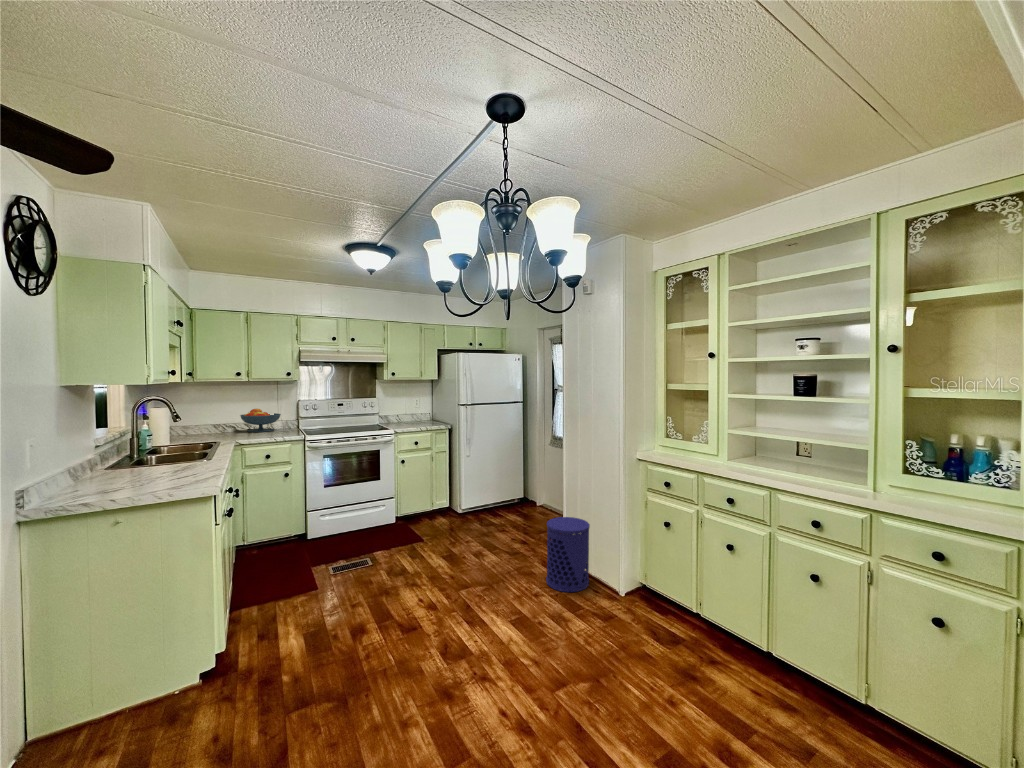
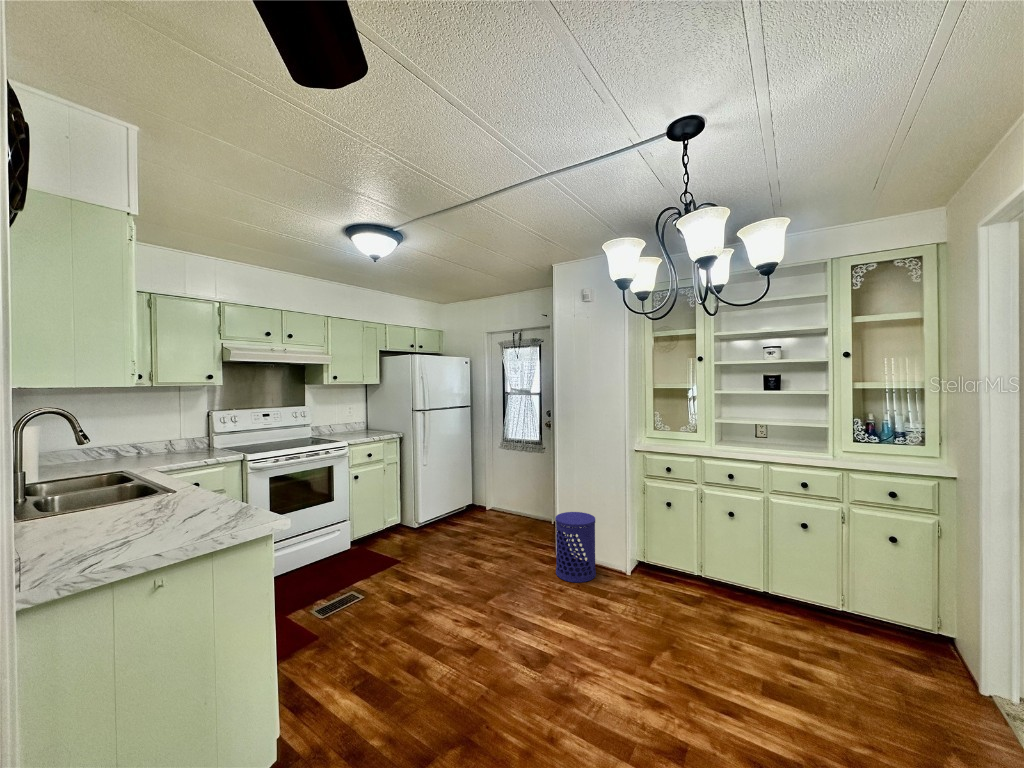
fruit bowl: present [240,409,281,432] -> none [135,426,195,458]

